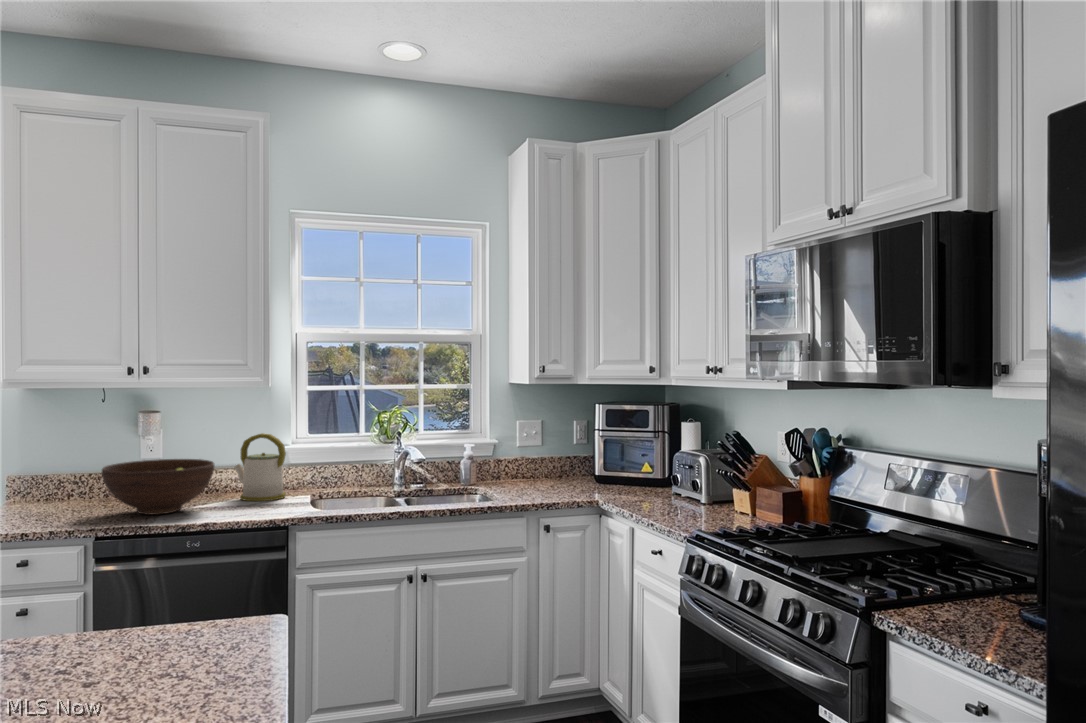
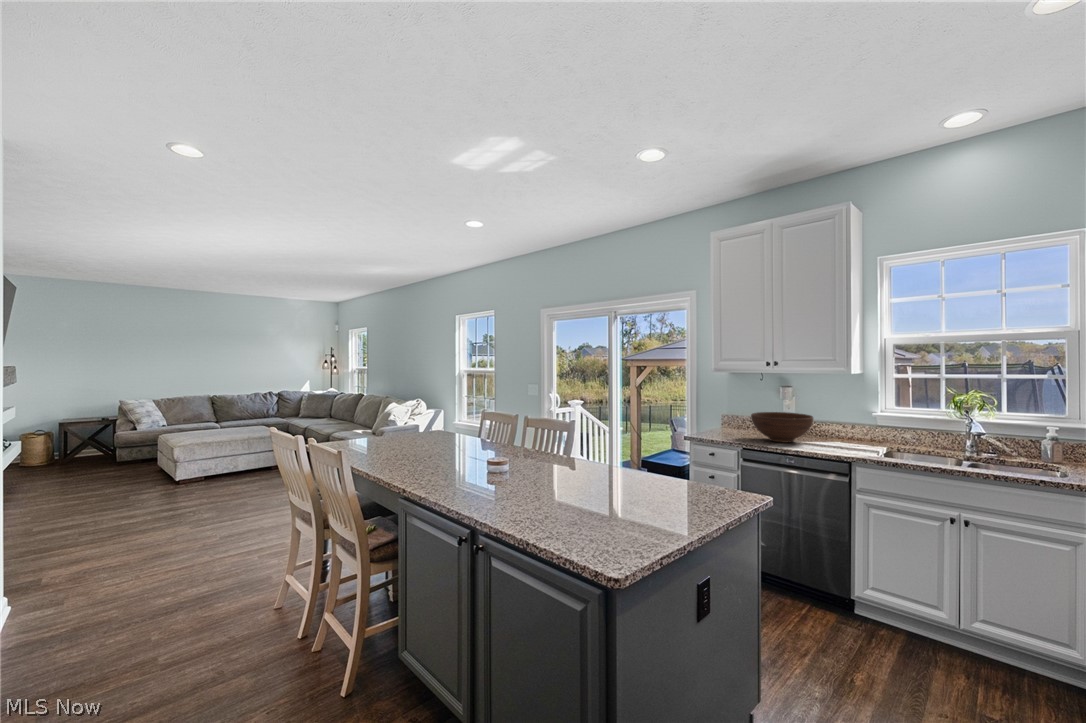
kettle: present [234,433,286,501] -> none [834,403,870,446]

